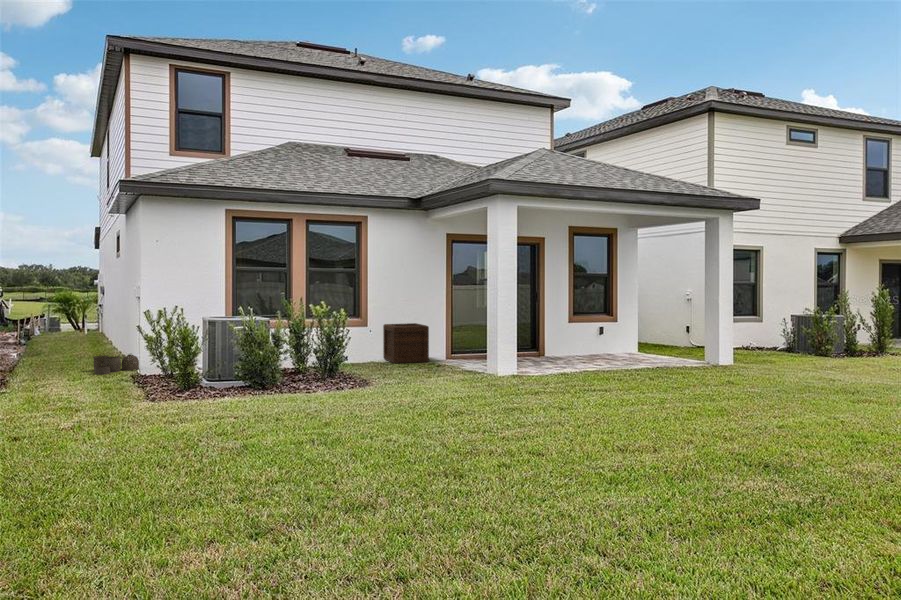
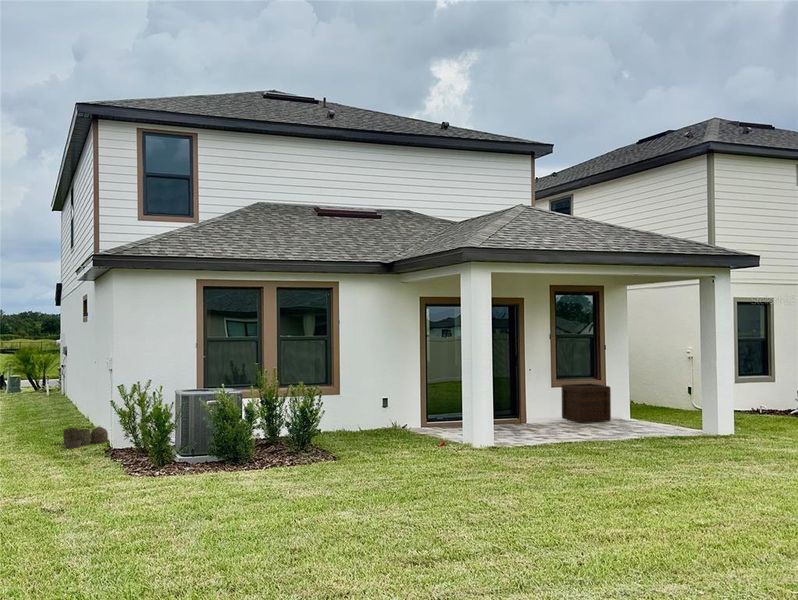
wooden crate: present [383,323,429,364] -> present [561,383,611,423]

